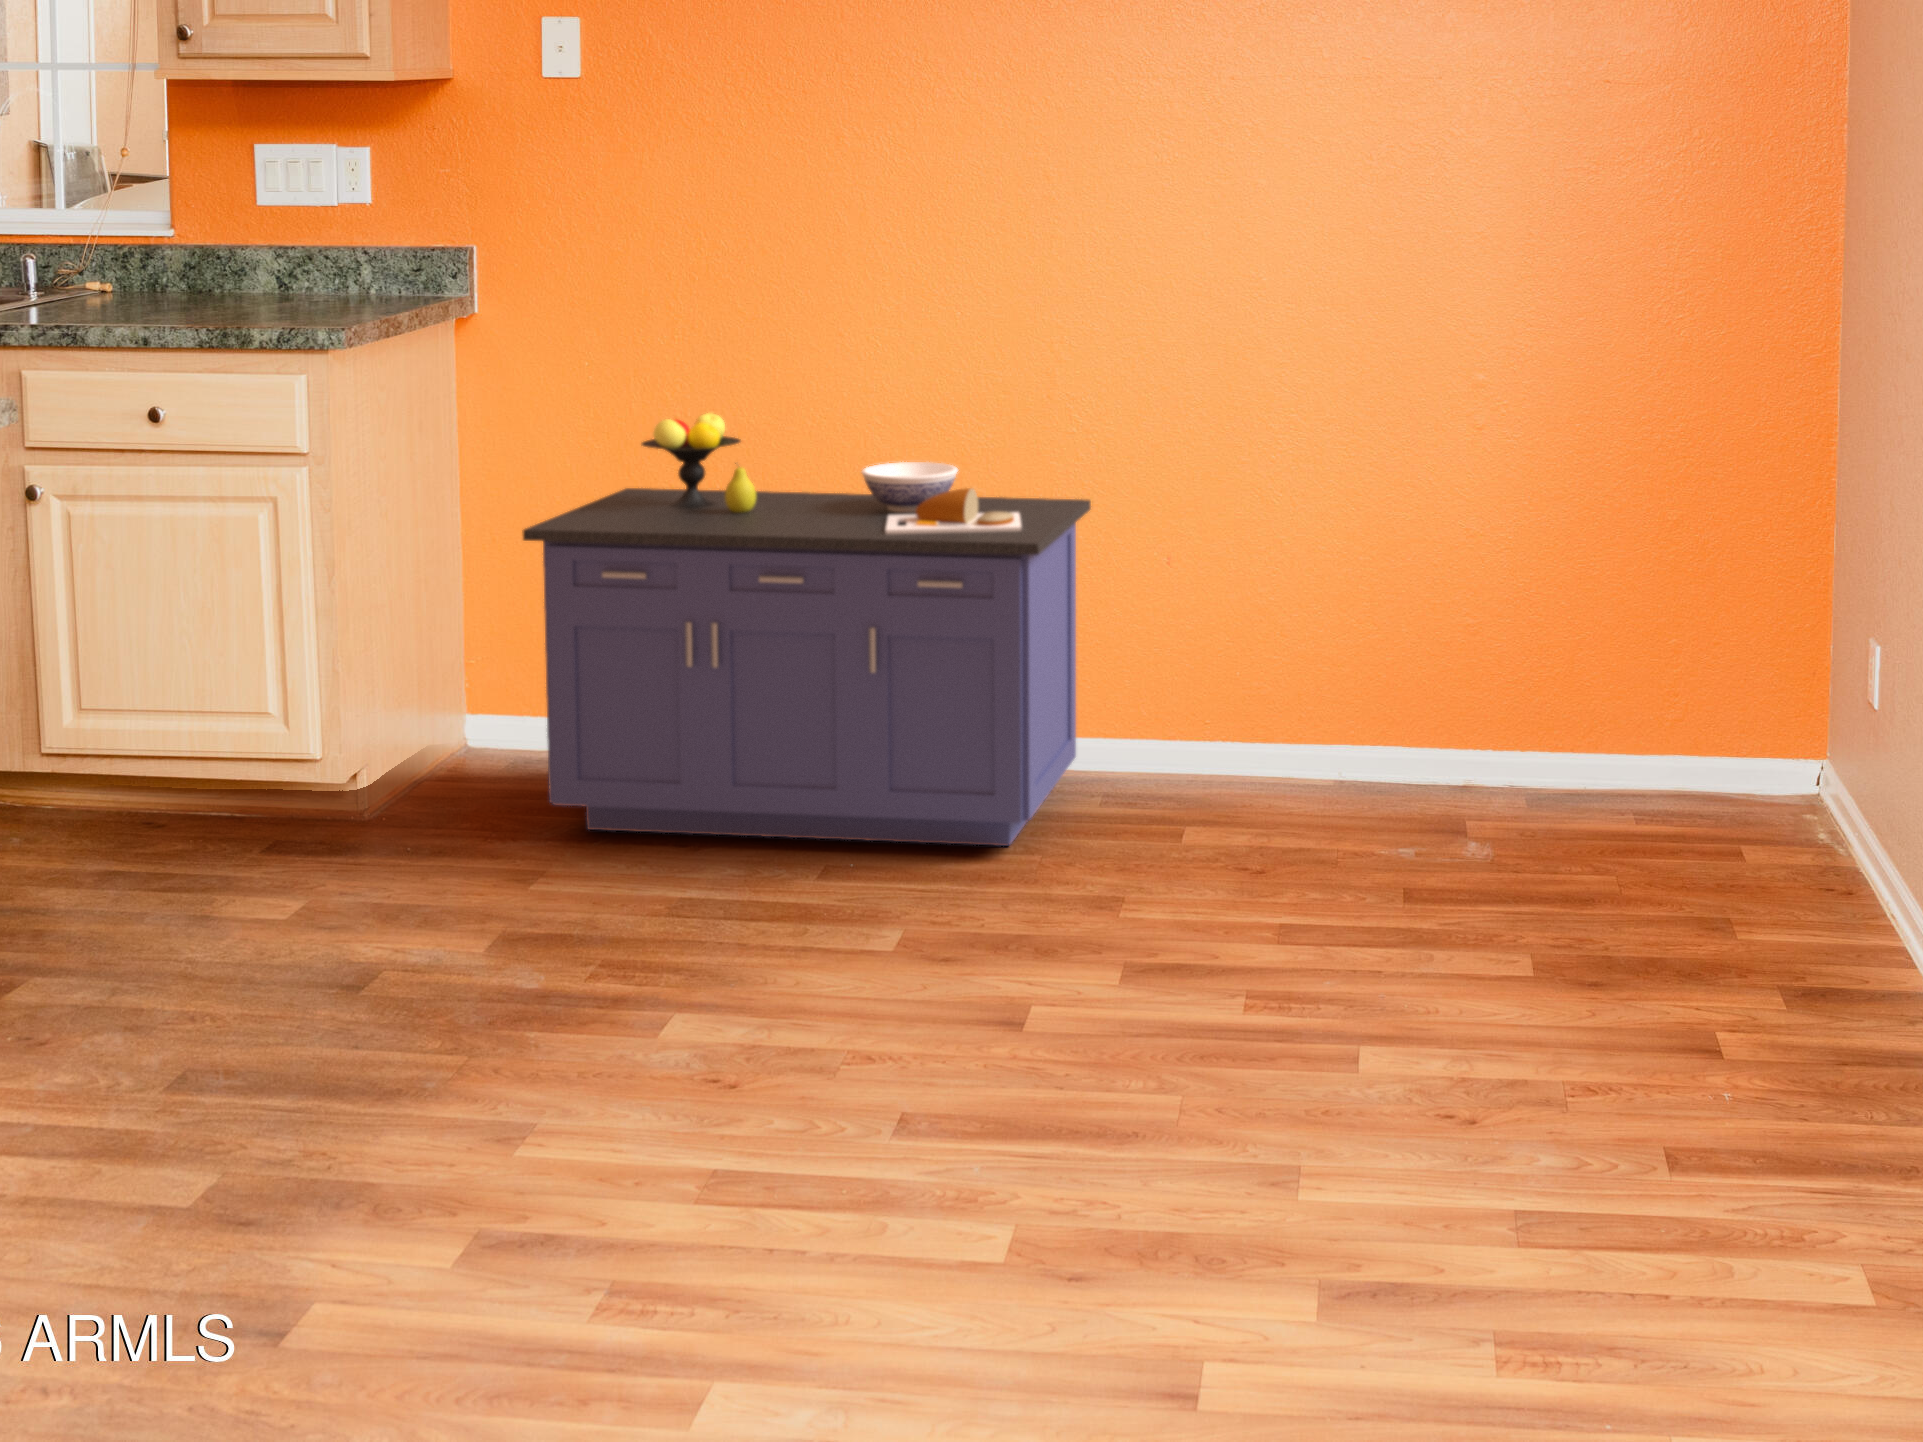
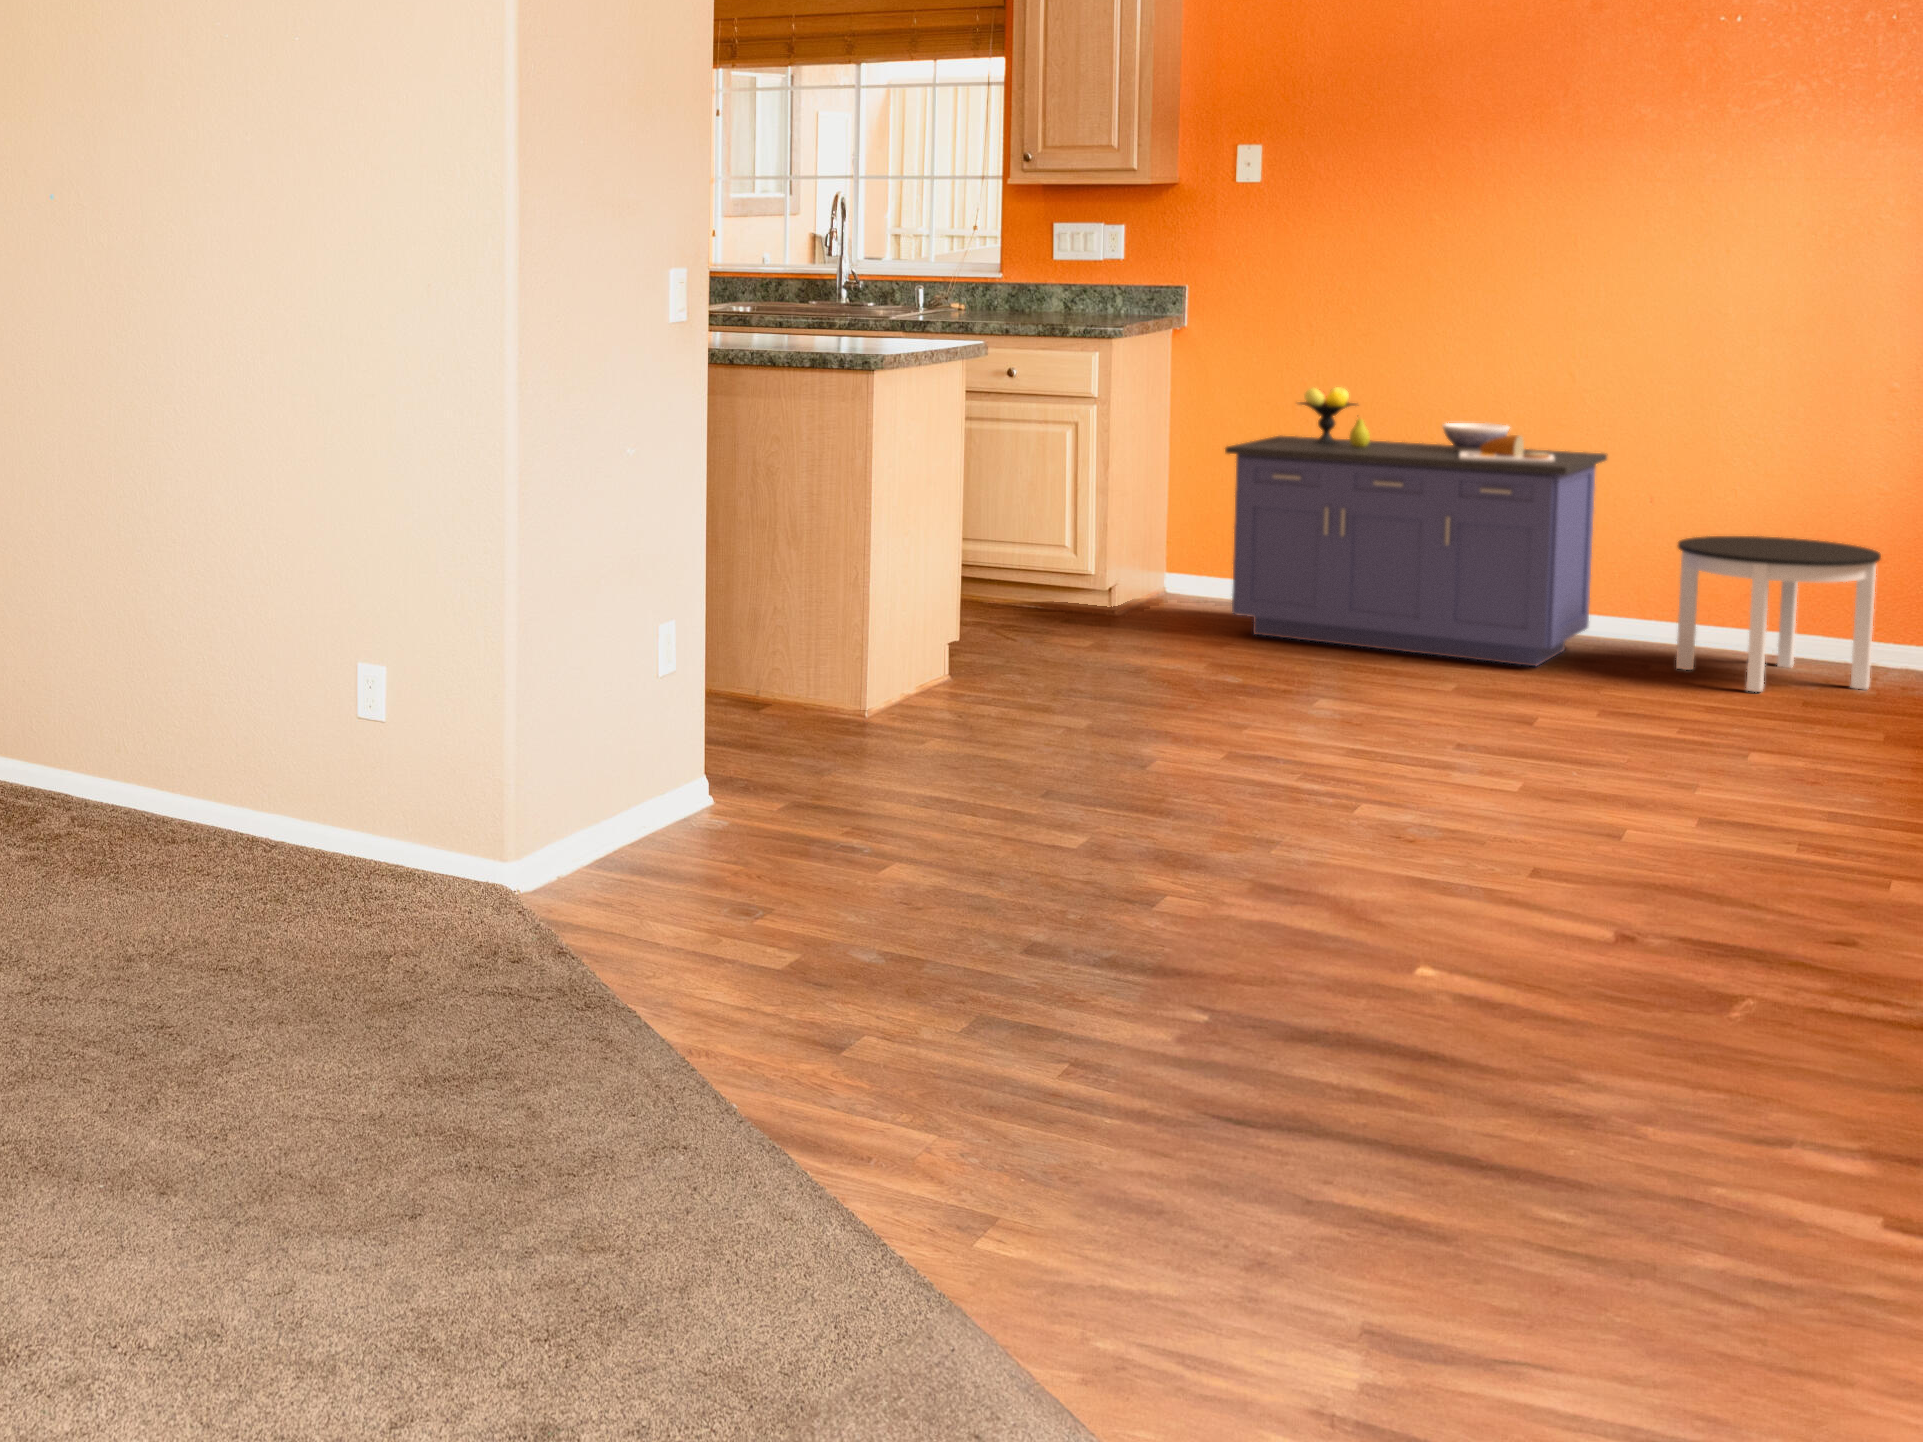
round table: none [1191,606,1441,860] -> present [1676,536,1881,692]

